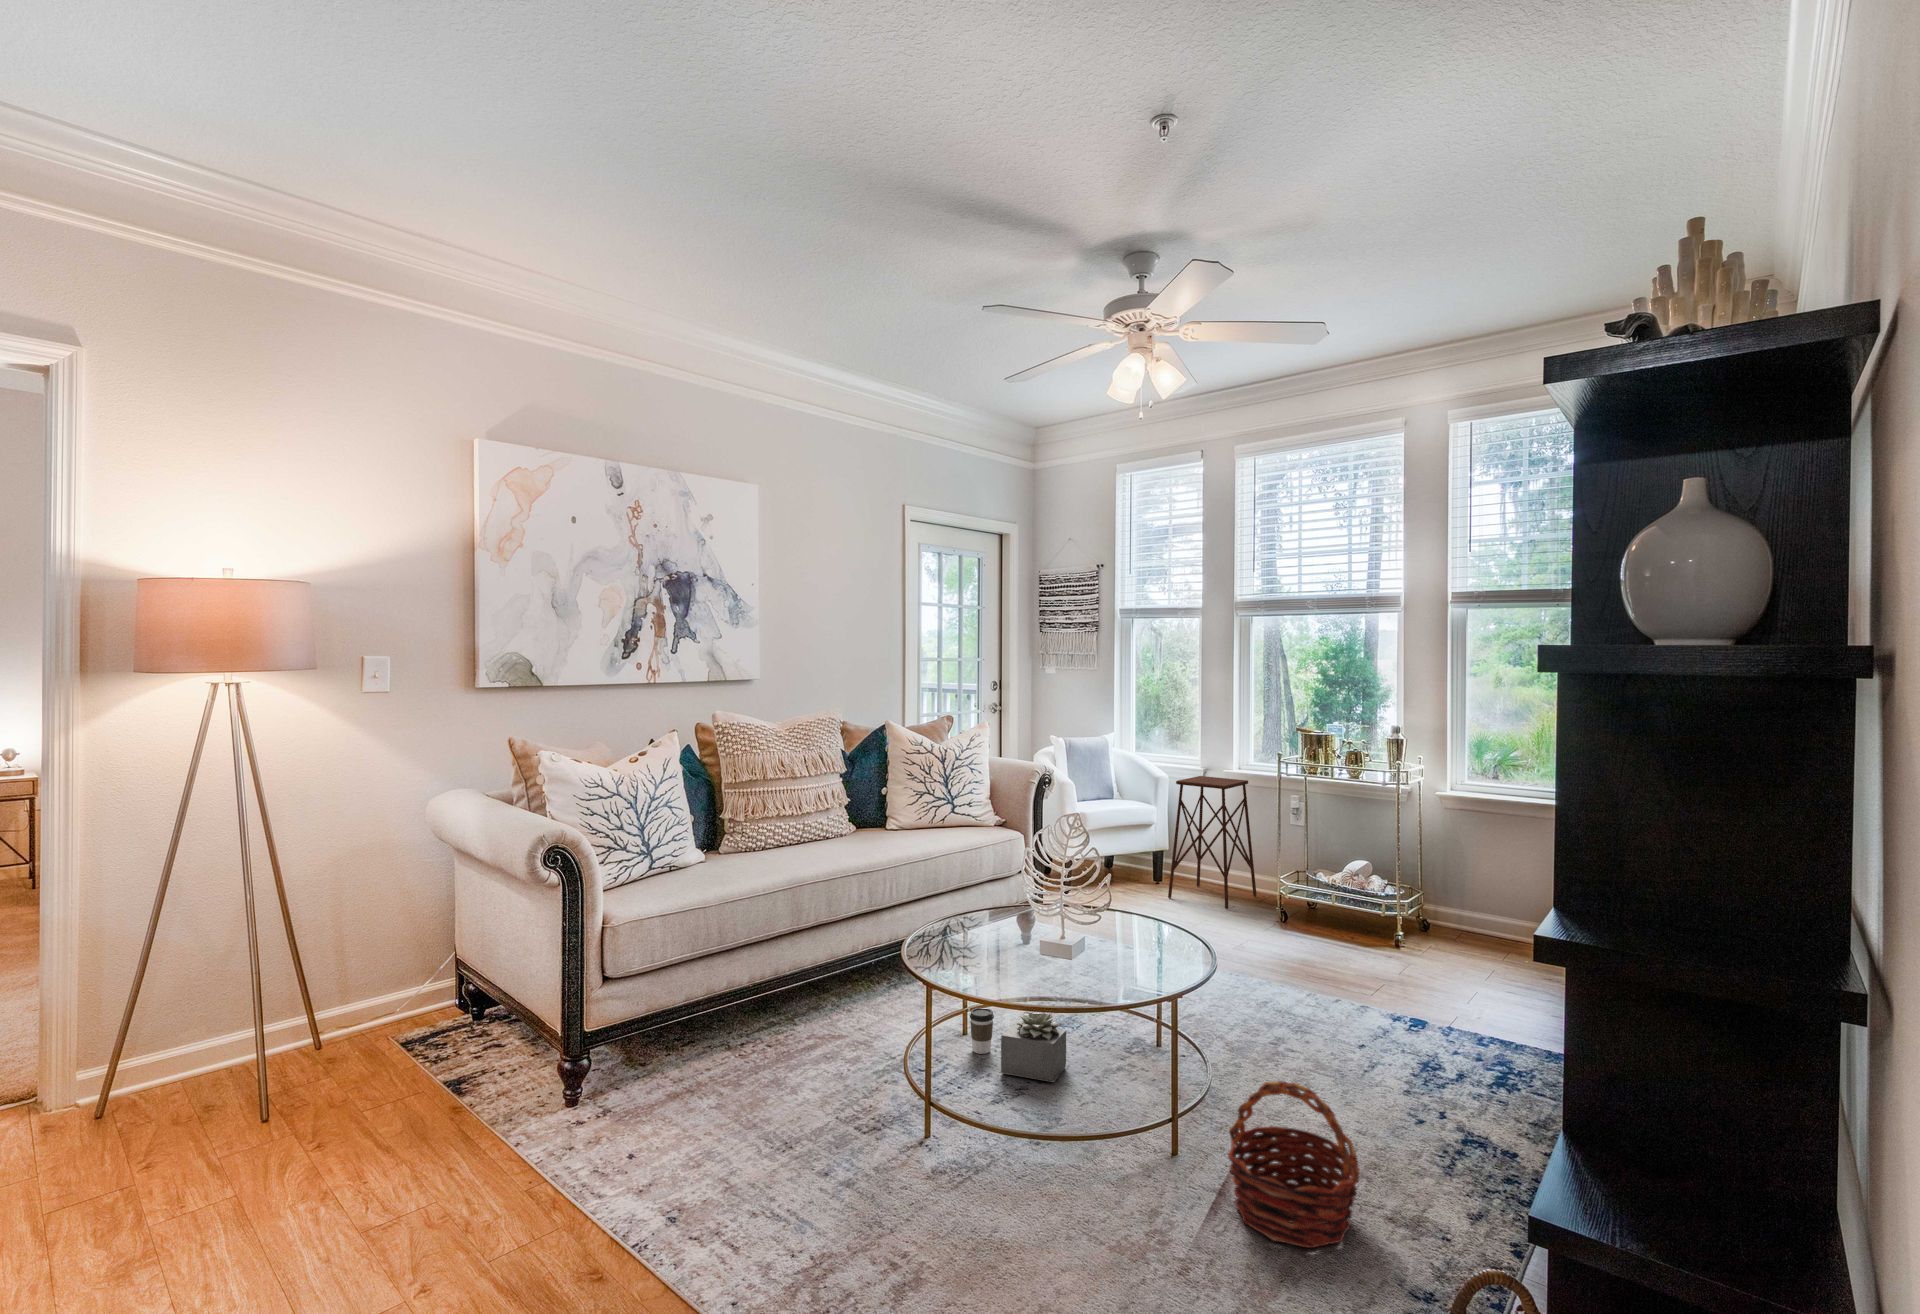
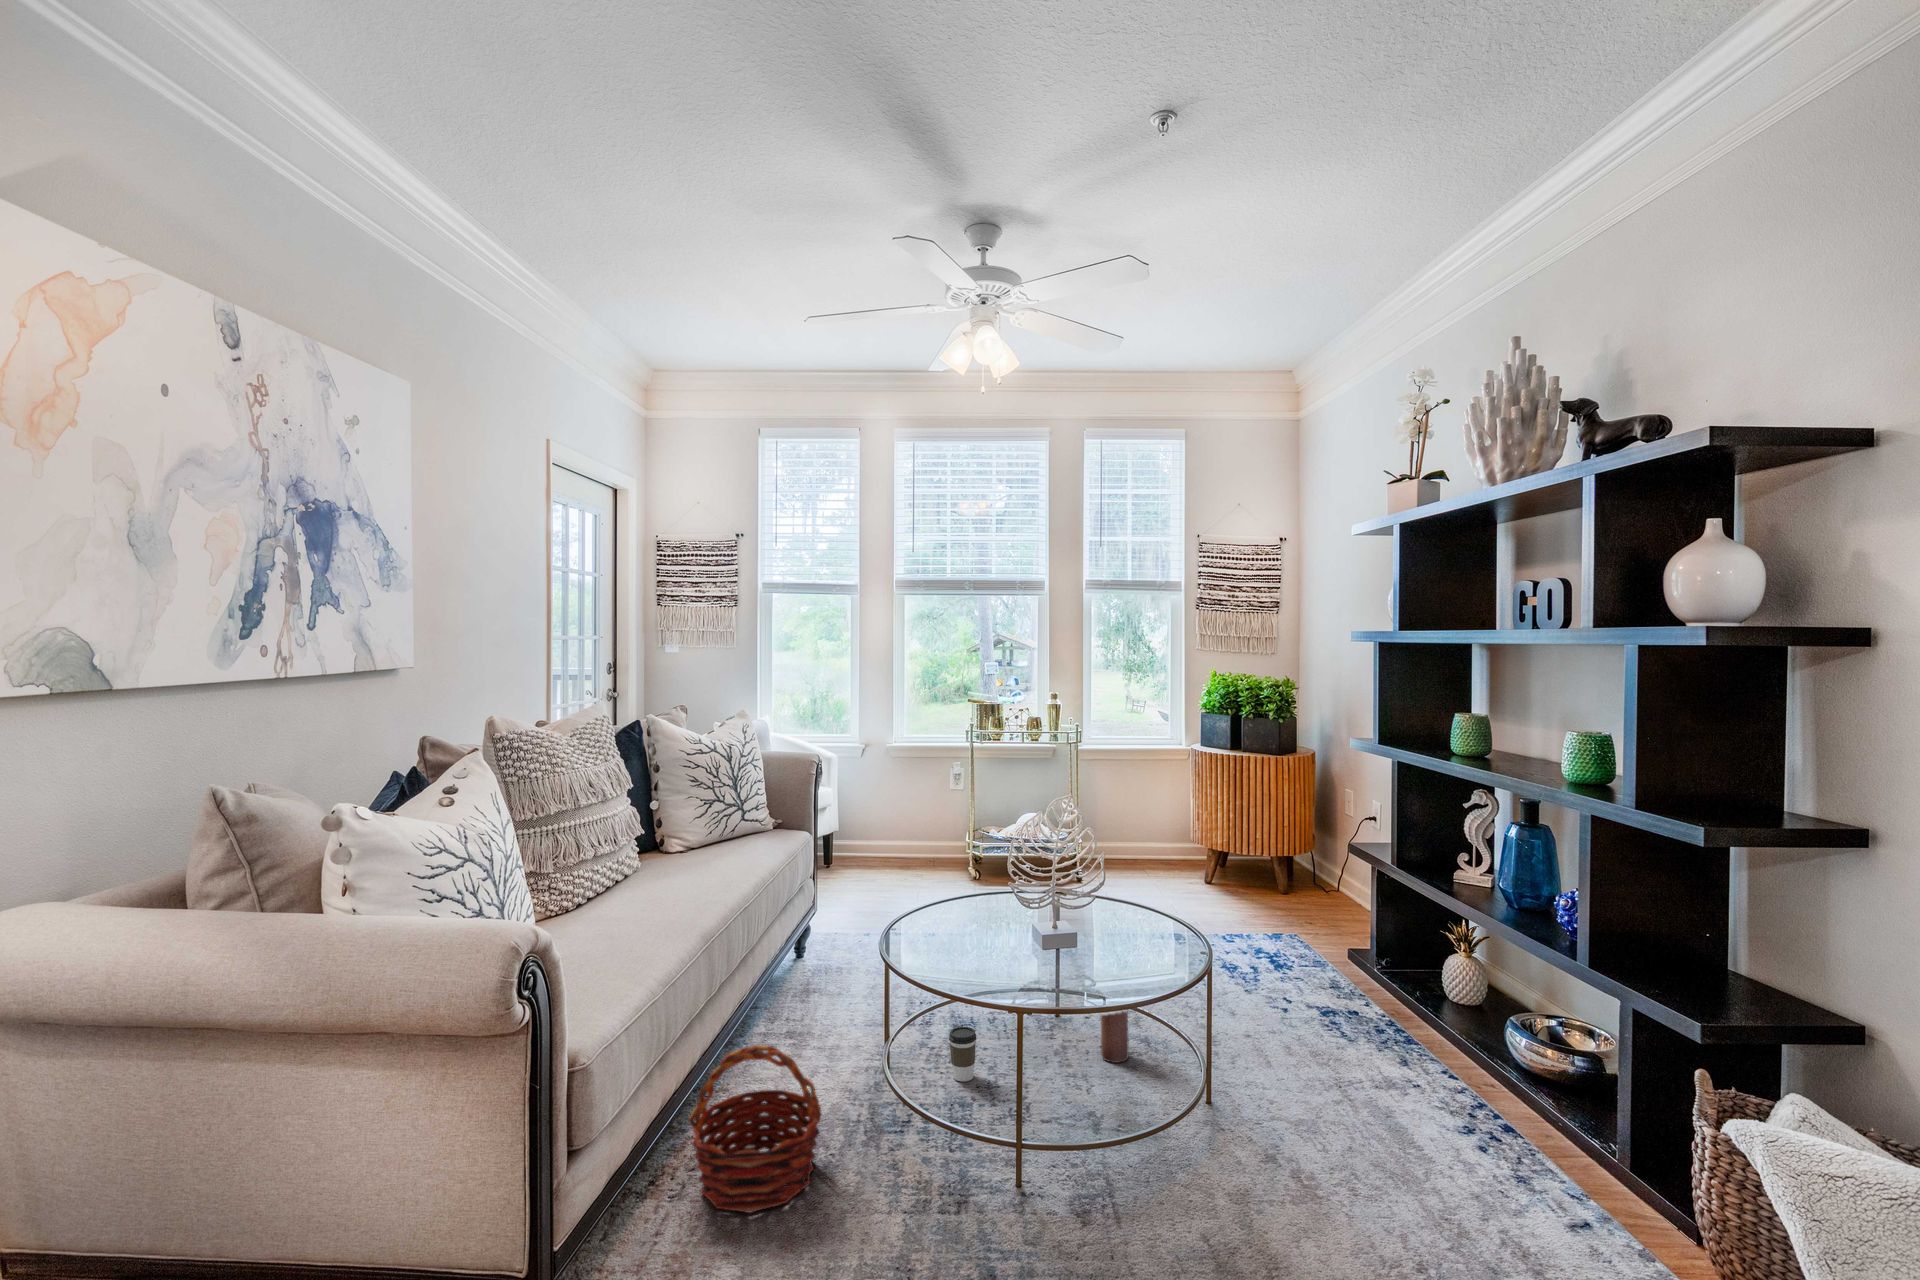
side table: present [1168,776,1257,909] -> none [856,752,923,881]
succulent plant: present [1001,1012,1066,1082] -> none [1004,1004,1080,1090]
candle: none [1099,1026,1126,1088] -> present [1101,1012,1129,1063]
basket: present [1228,1081,1359,1248] -> present [689,1045,822,1213]

